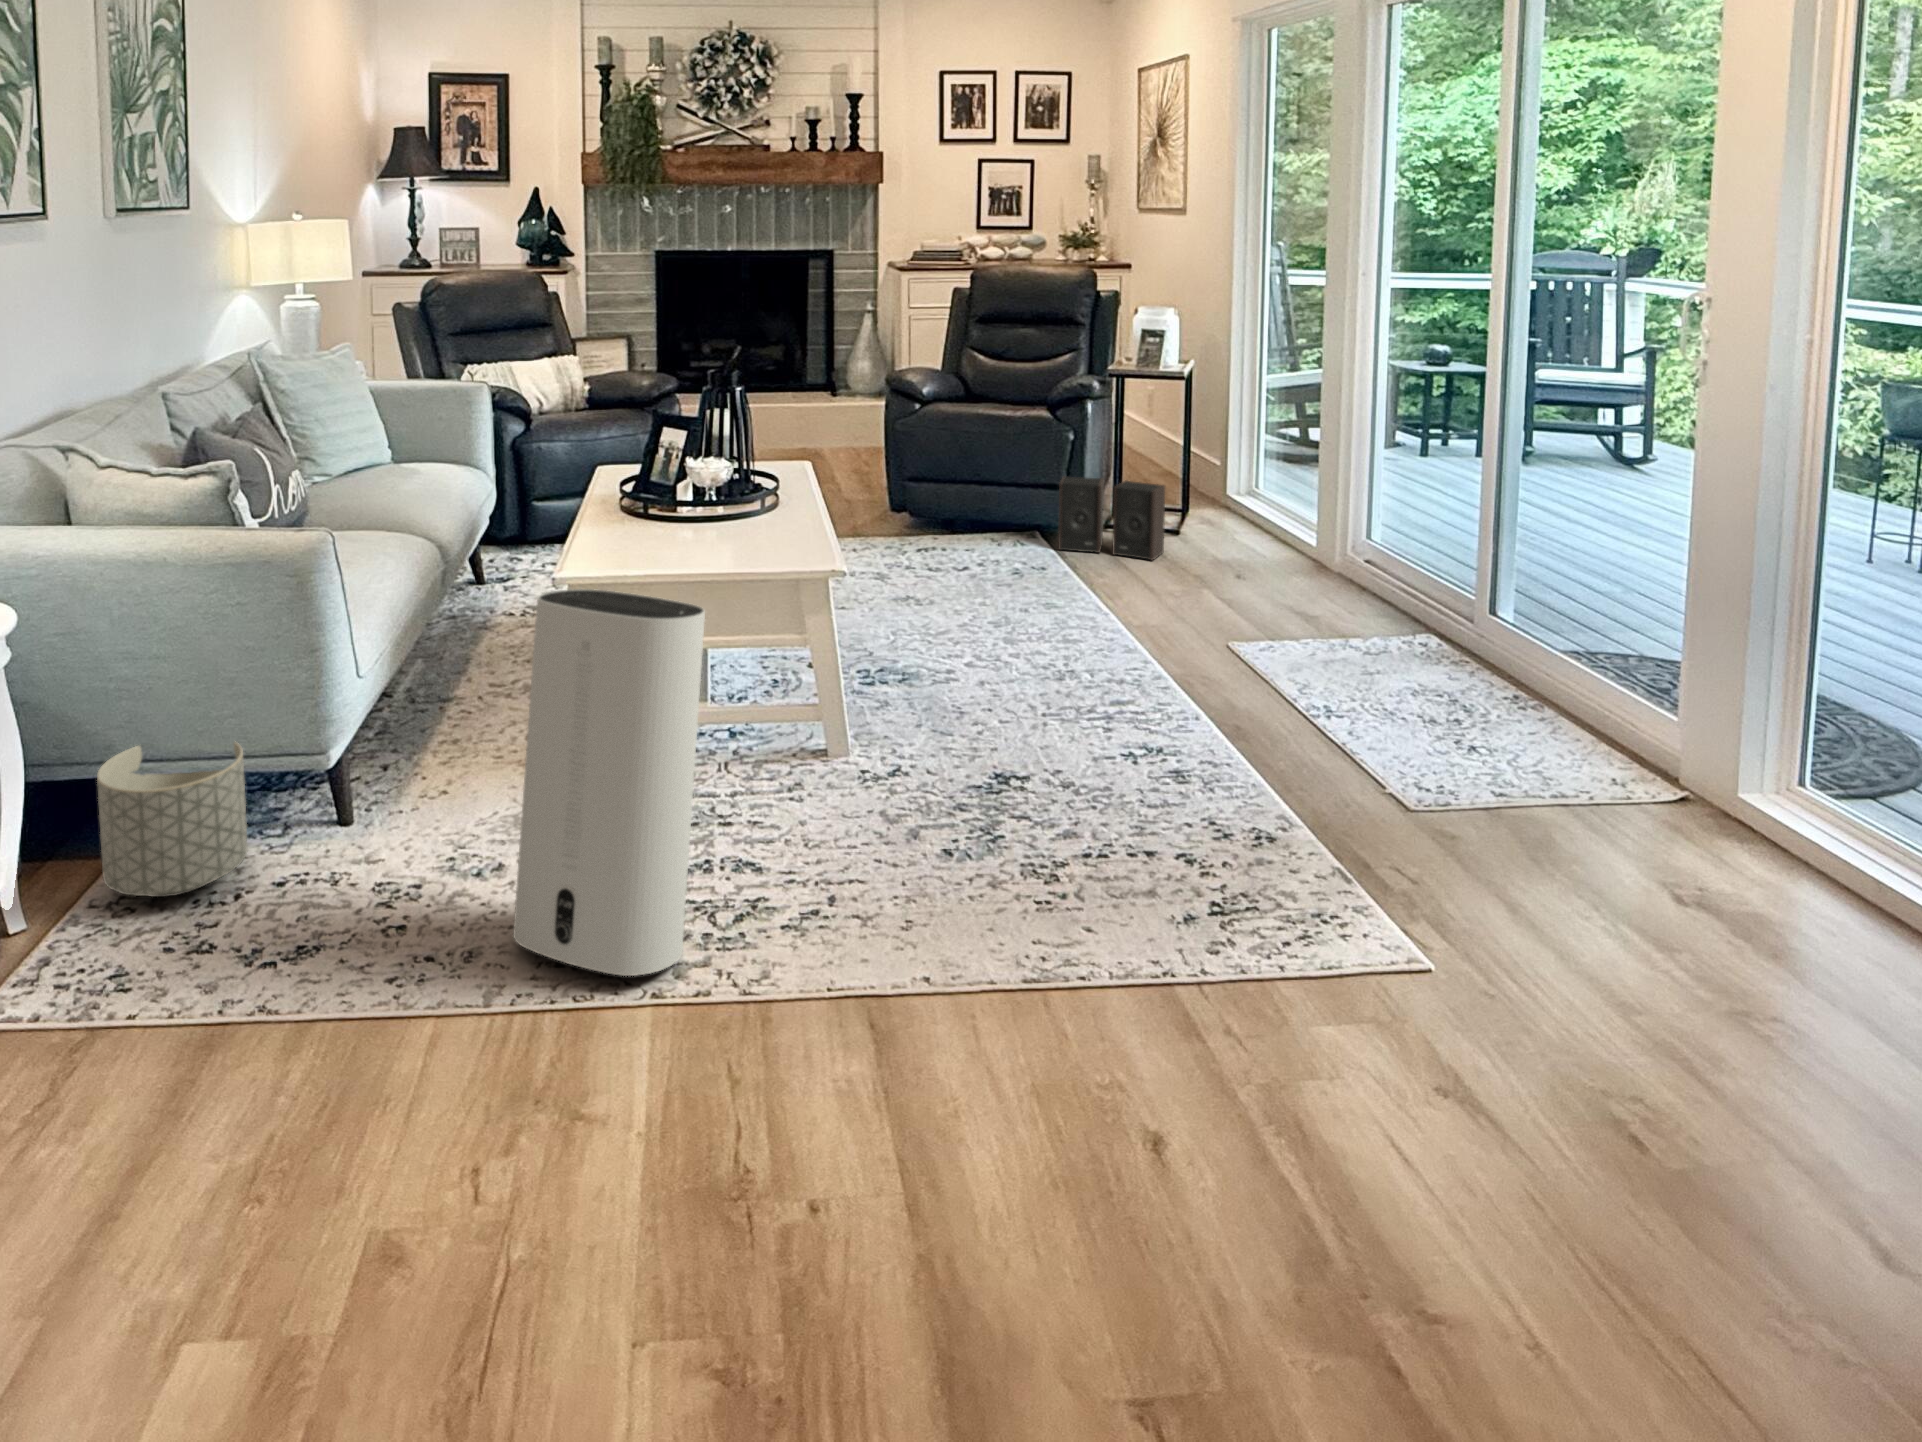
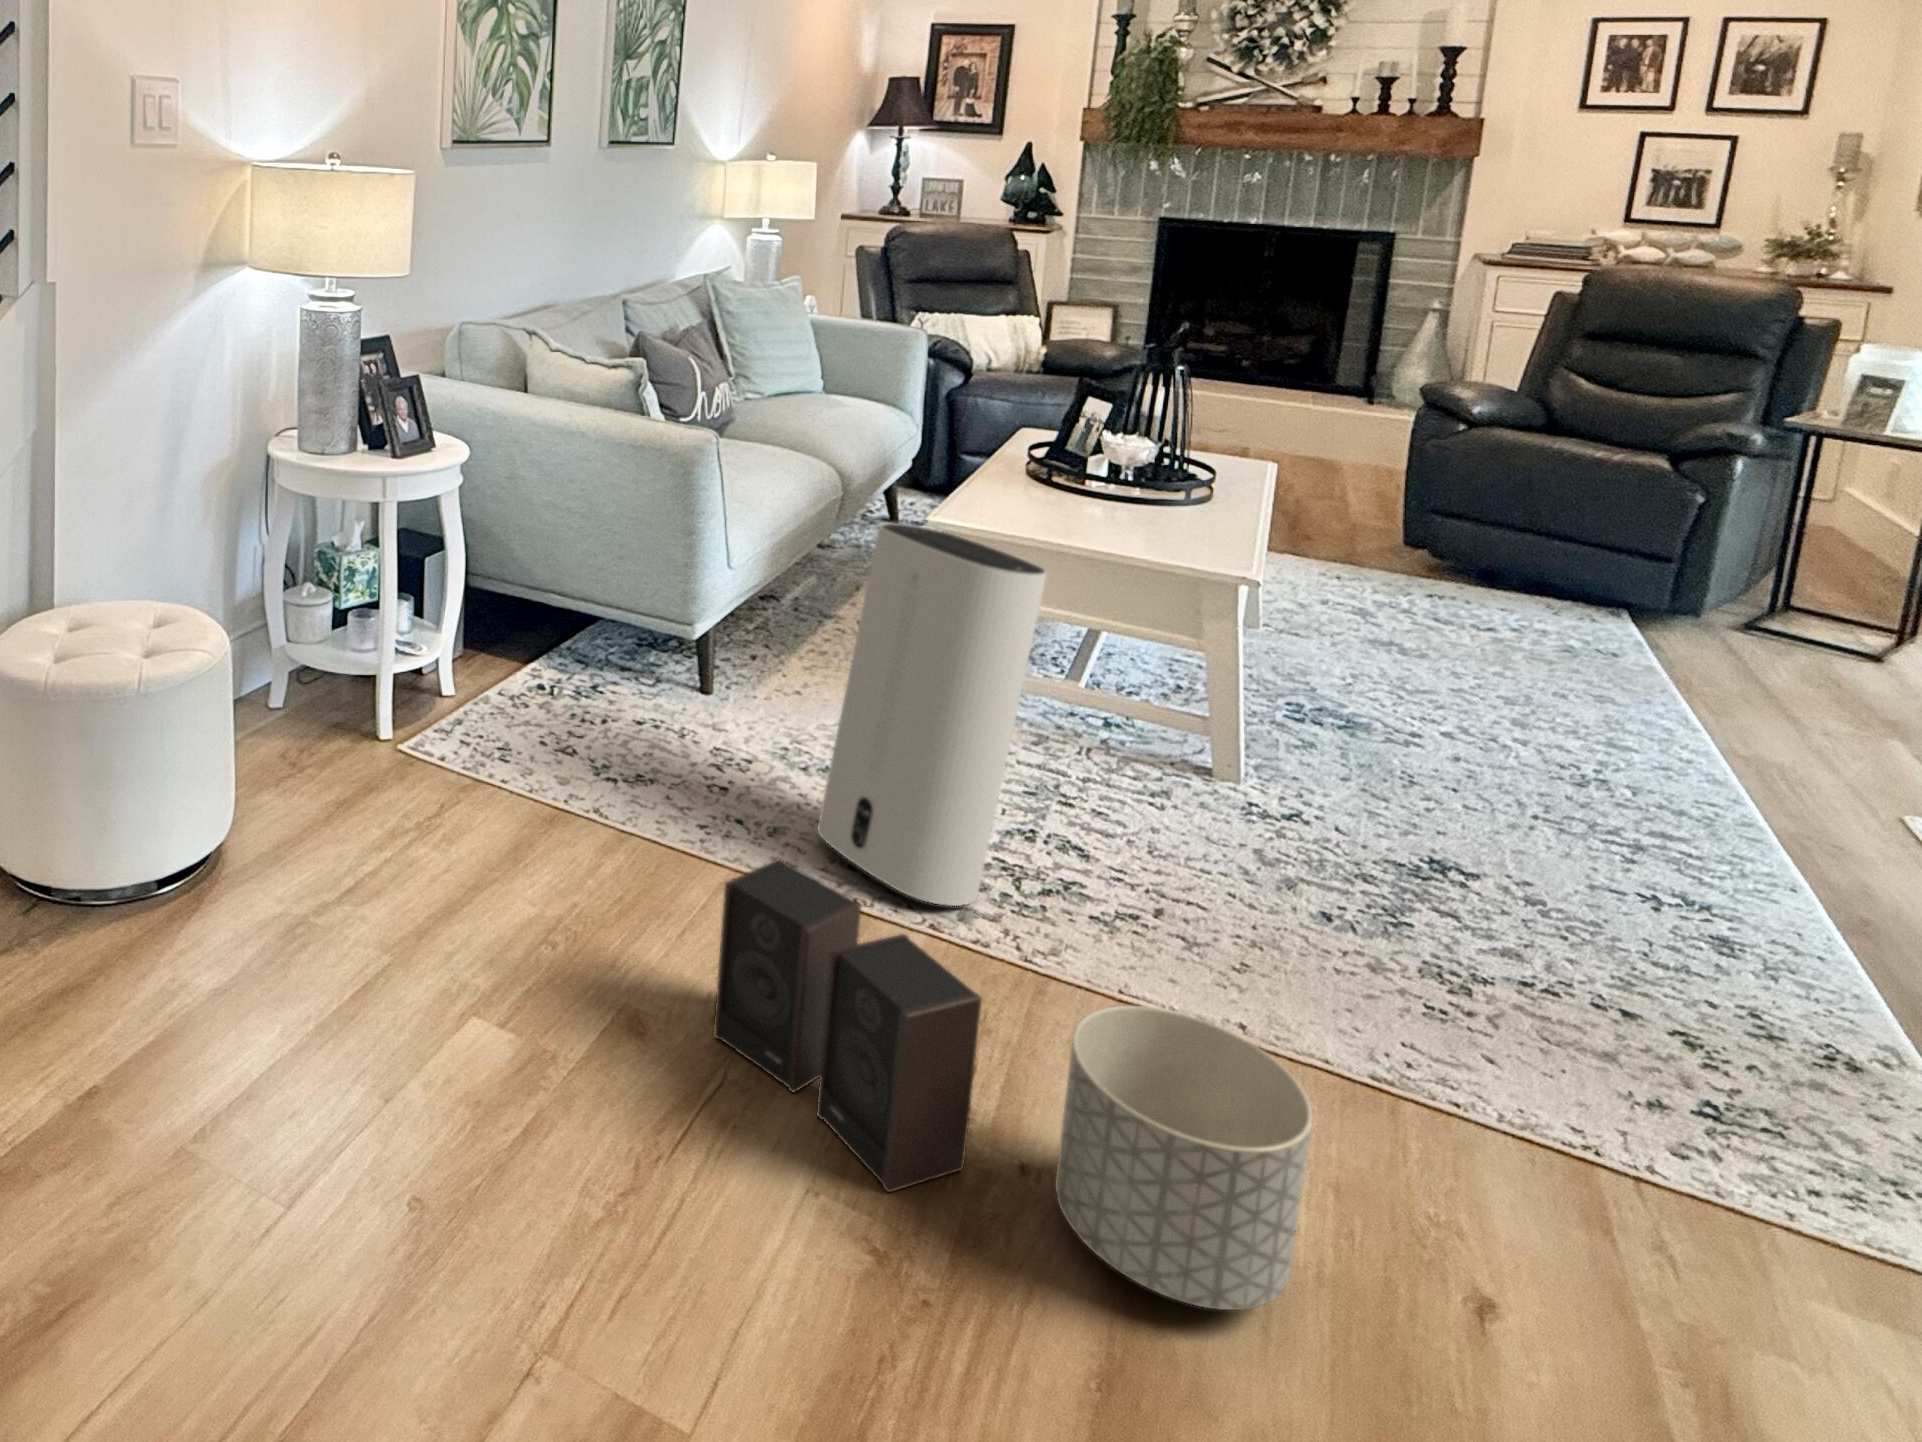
speaker: present [1058,476,1165,560] -> present [714,859,982,1192]
planter: present [97,742,248,897] -> present [1056,1006,1312,1310]

